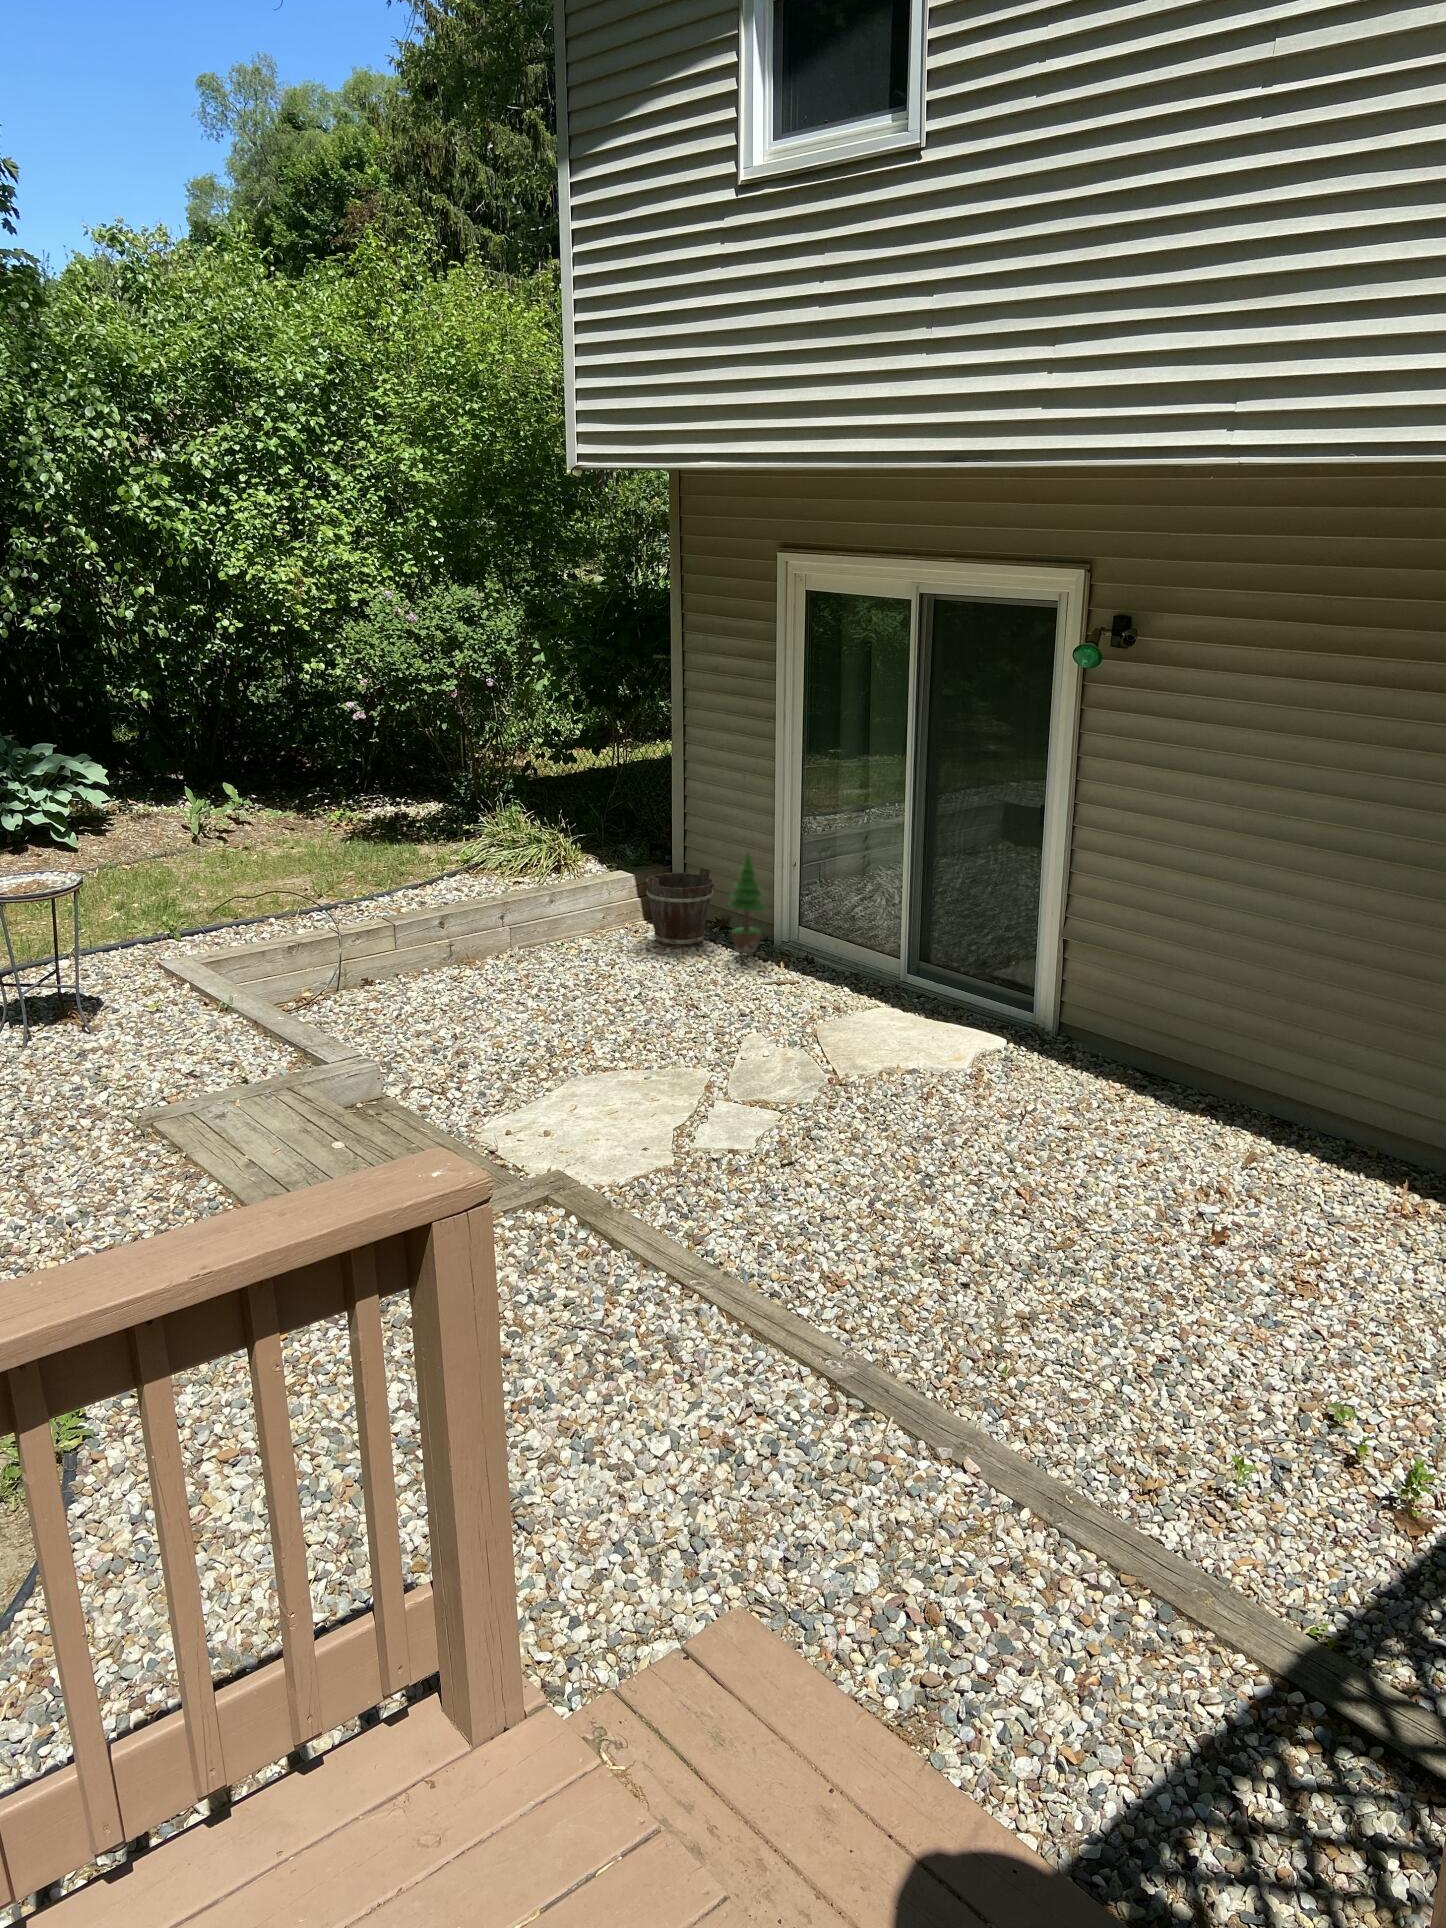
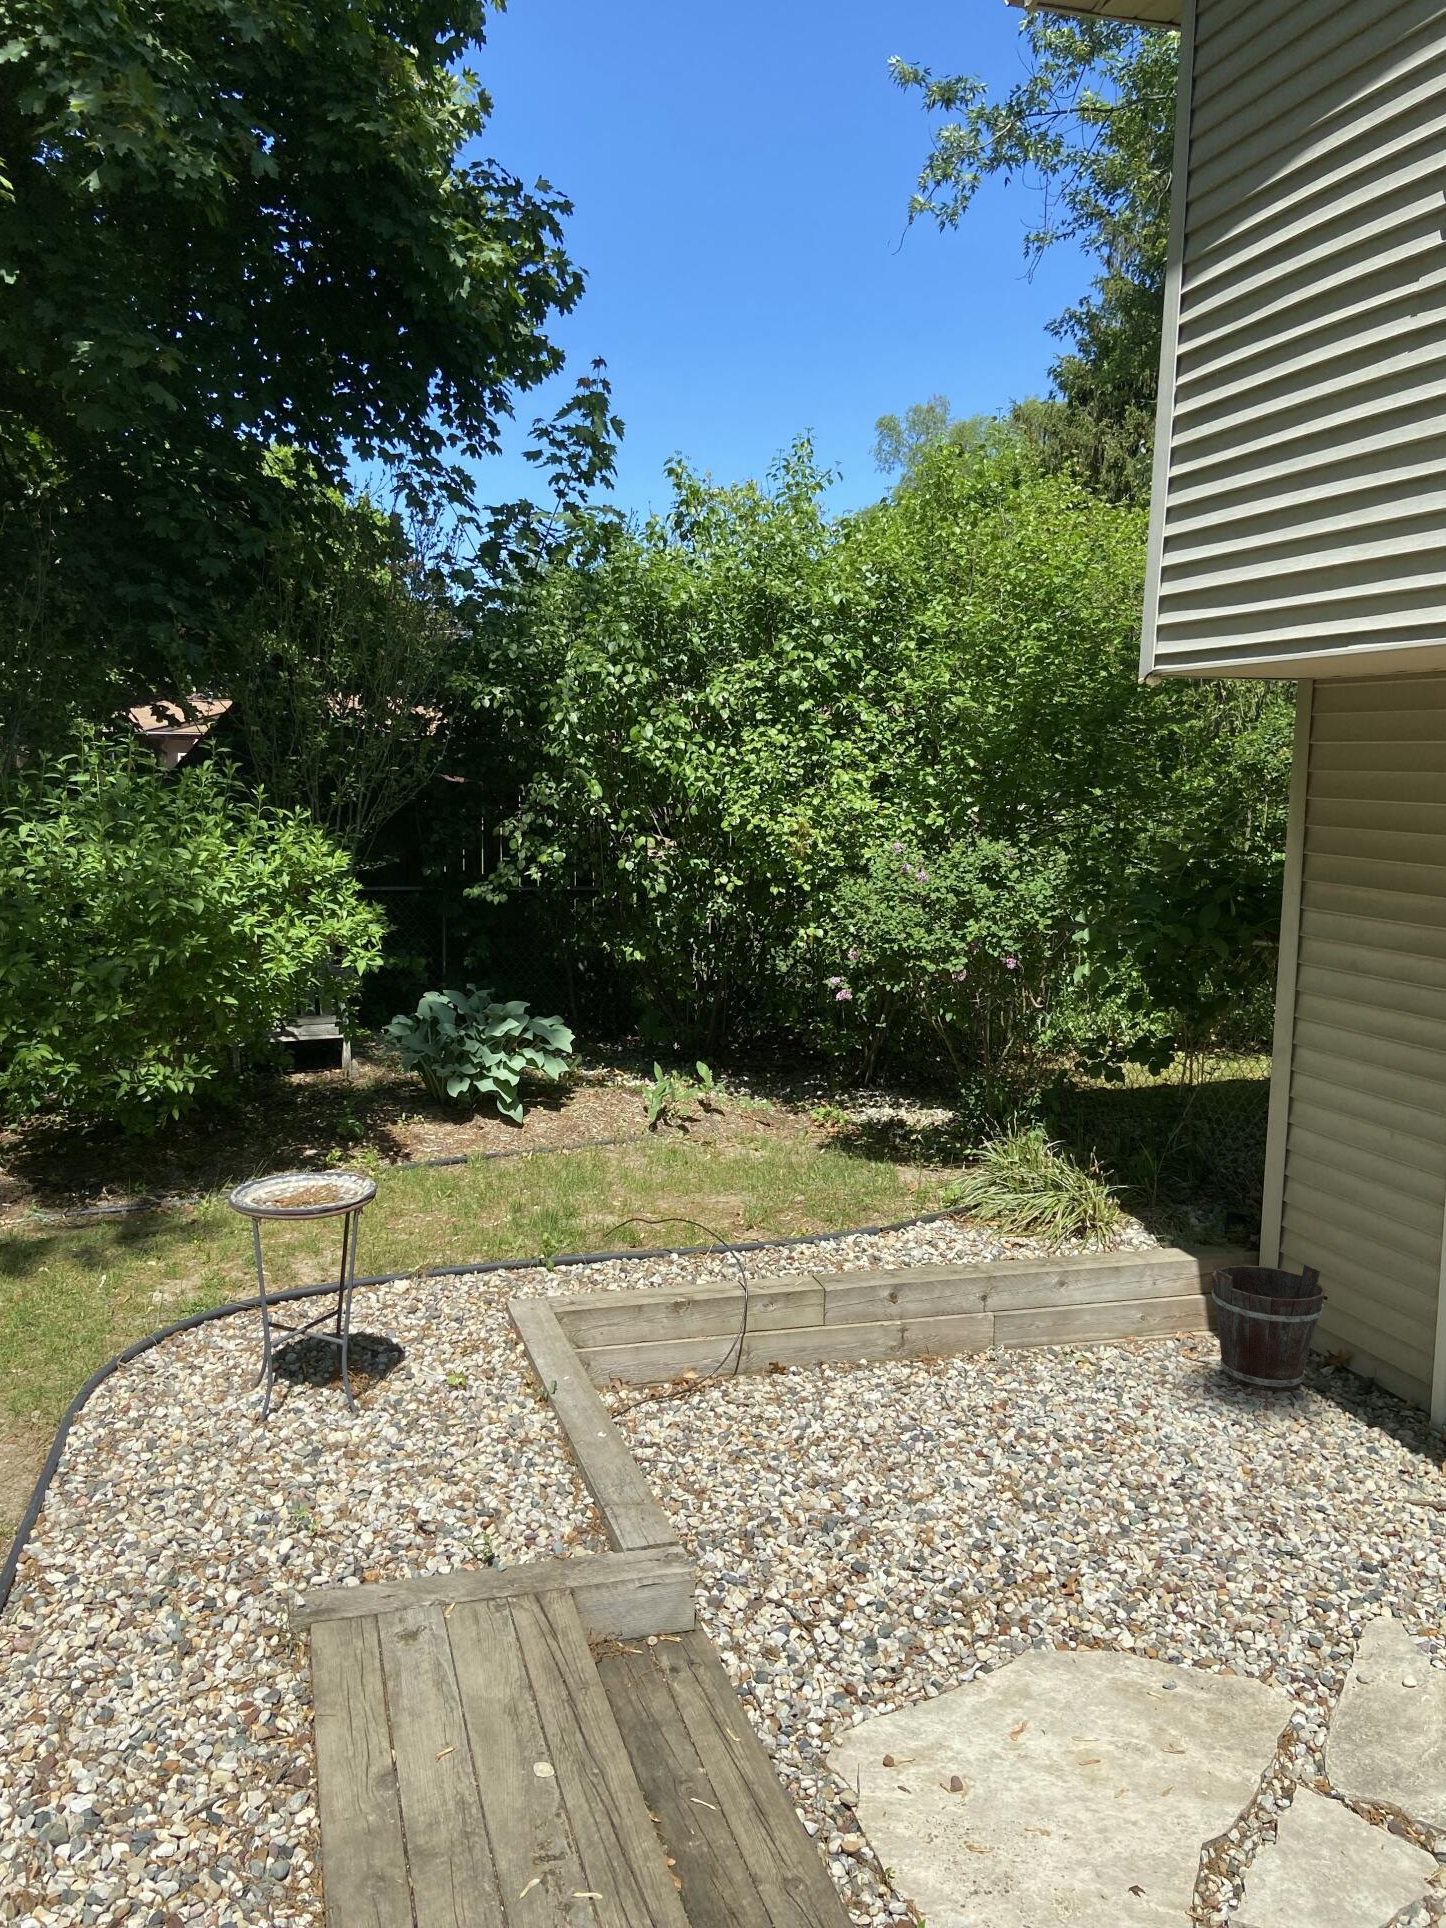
potted tree: present [729,853,764,955] -> none [1346,1256,1416,1427]

